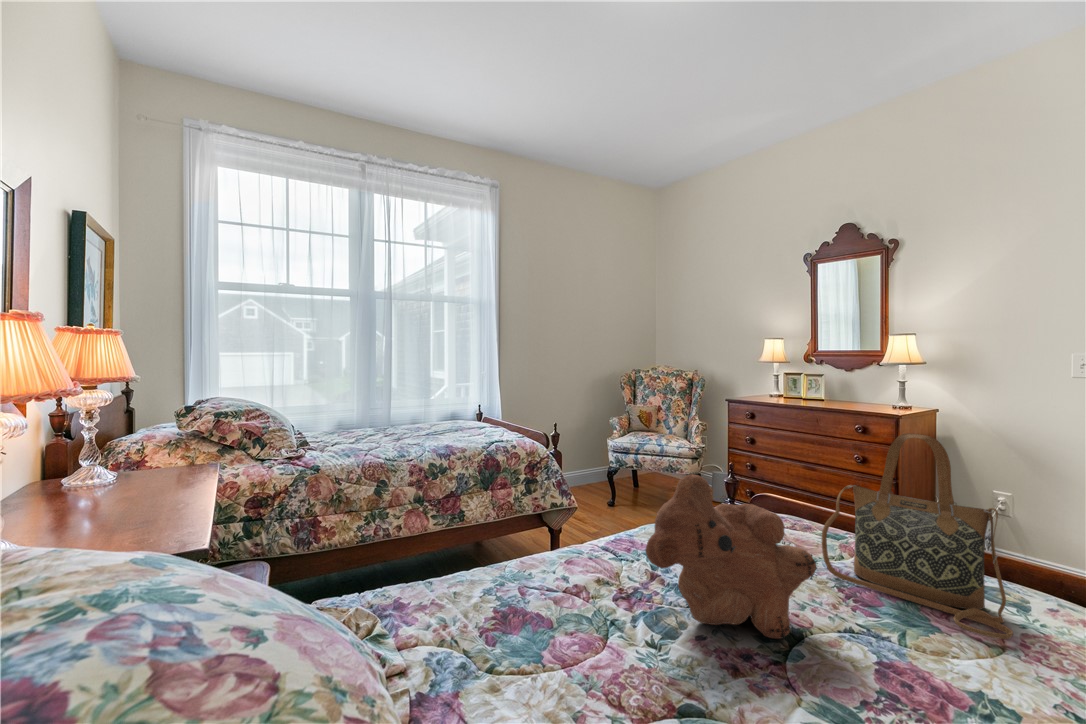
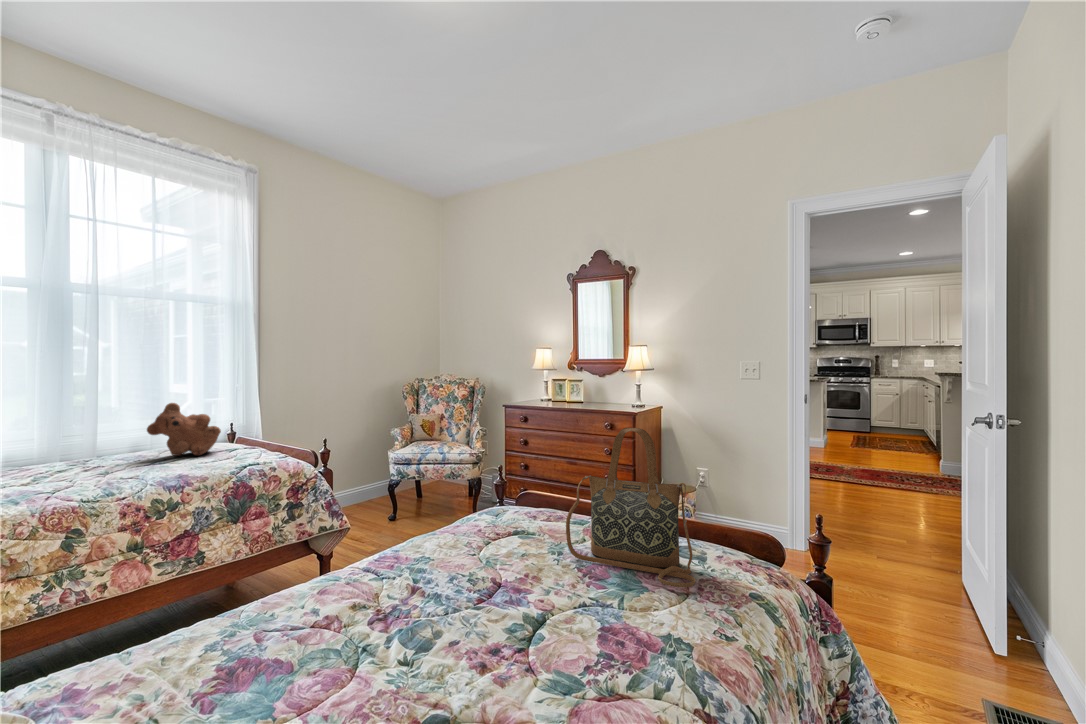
teddy bear: present [645,474,816,639] -> present [147,403,221,456]

